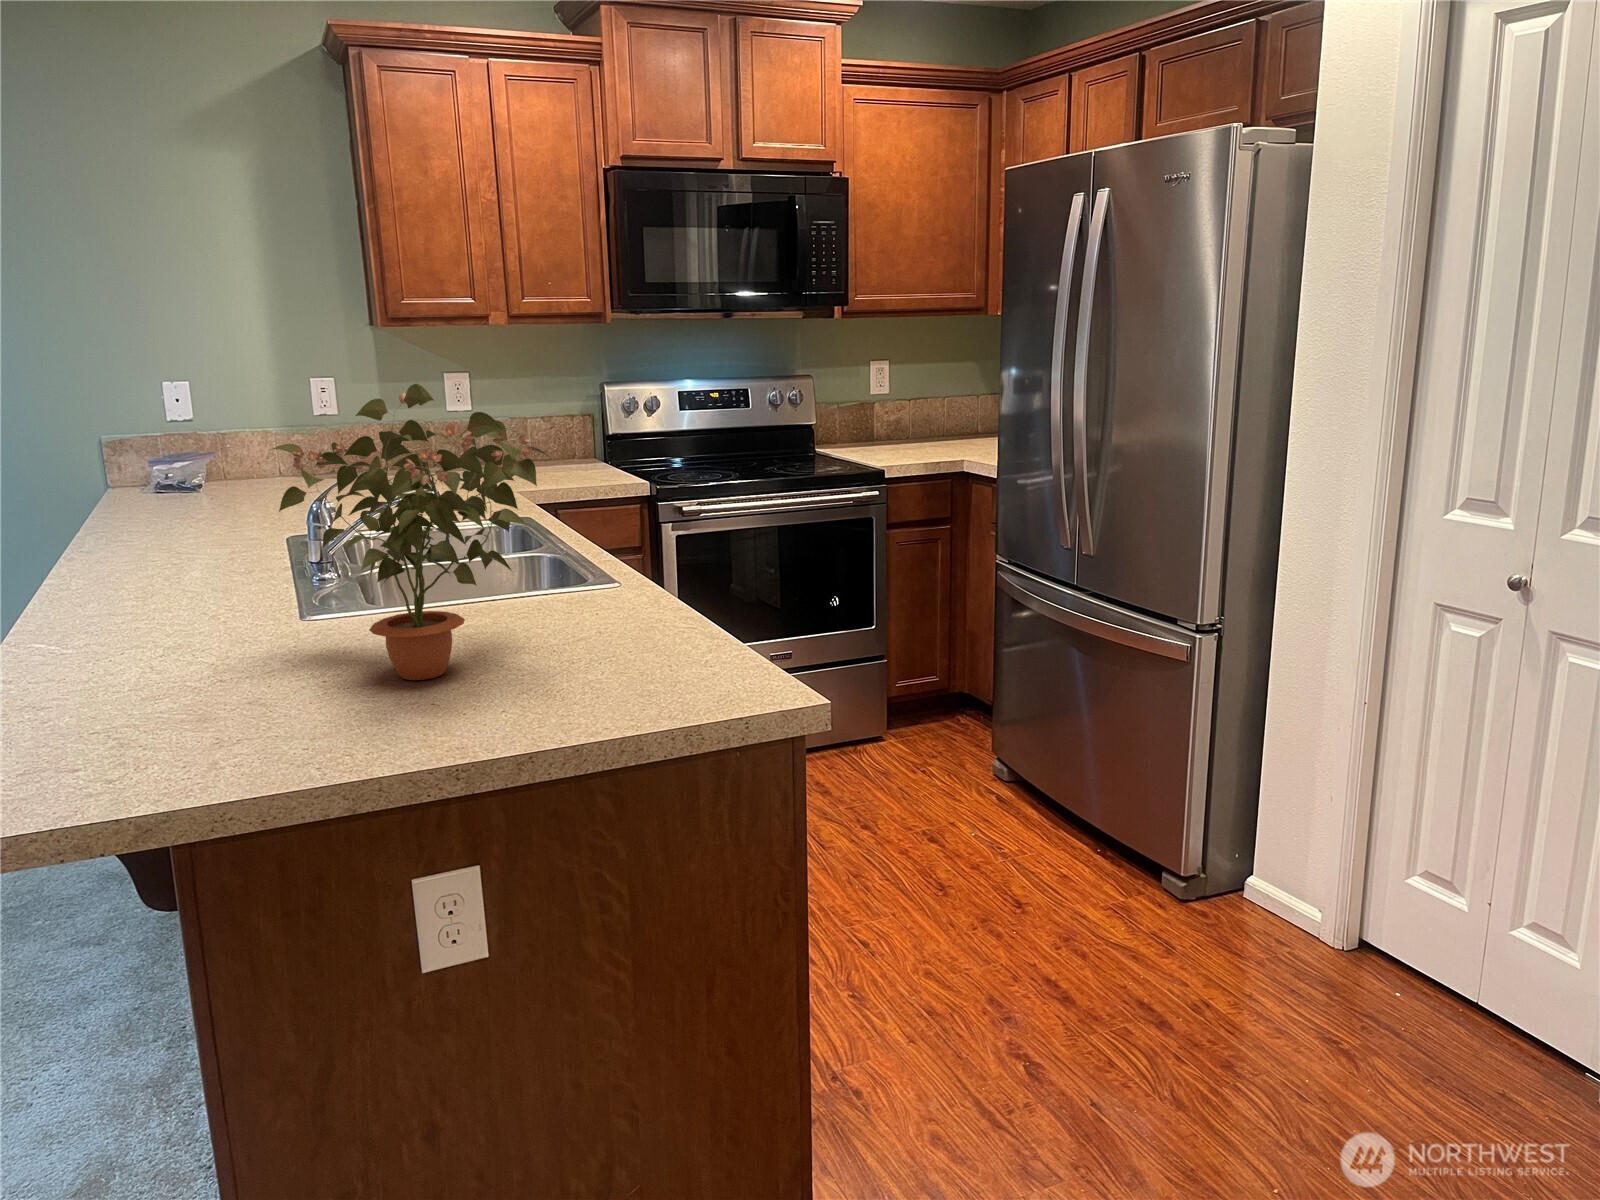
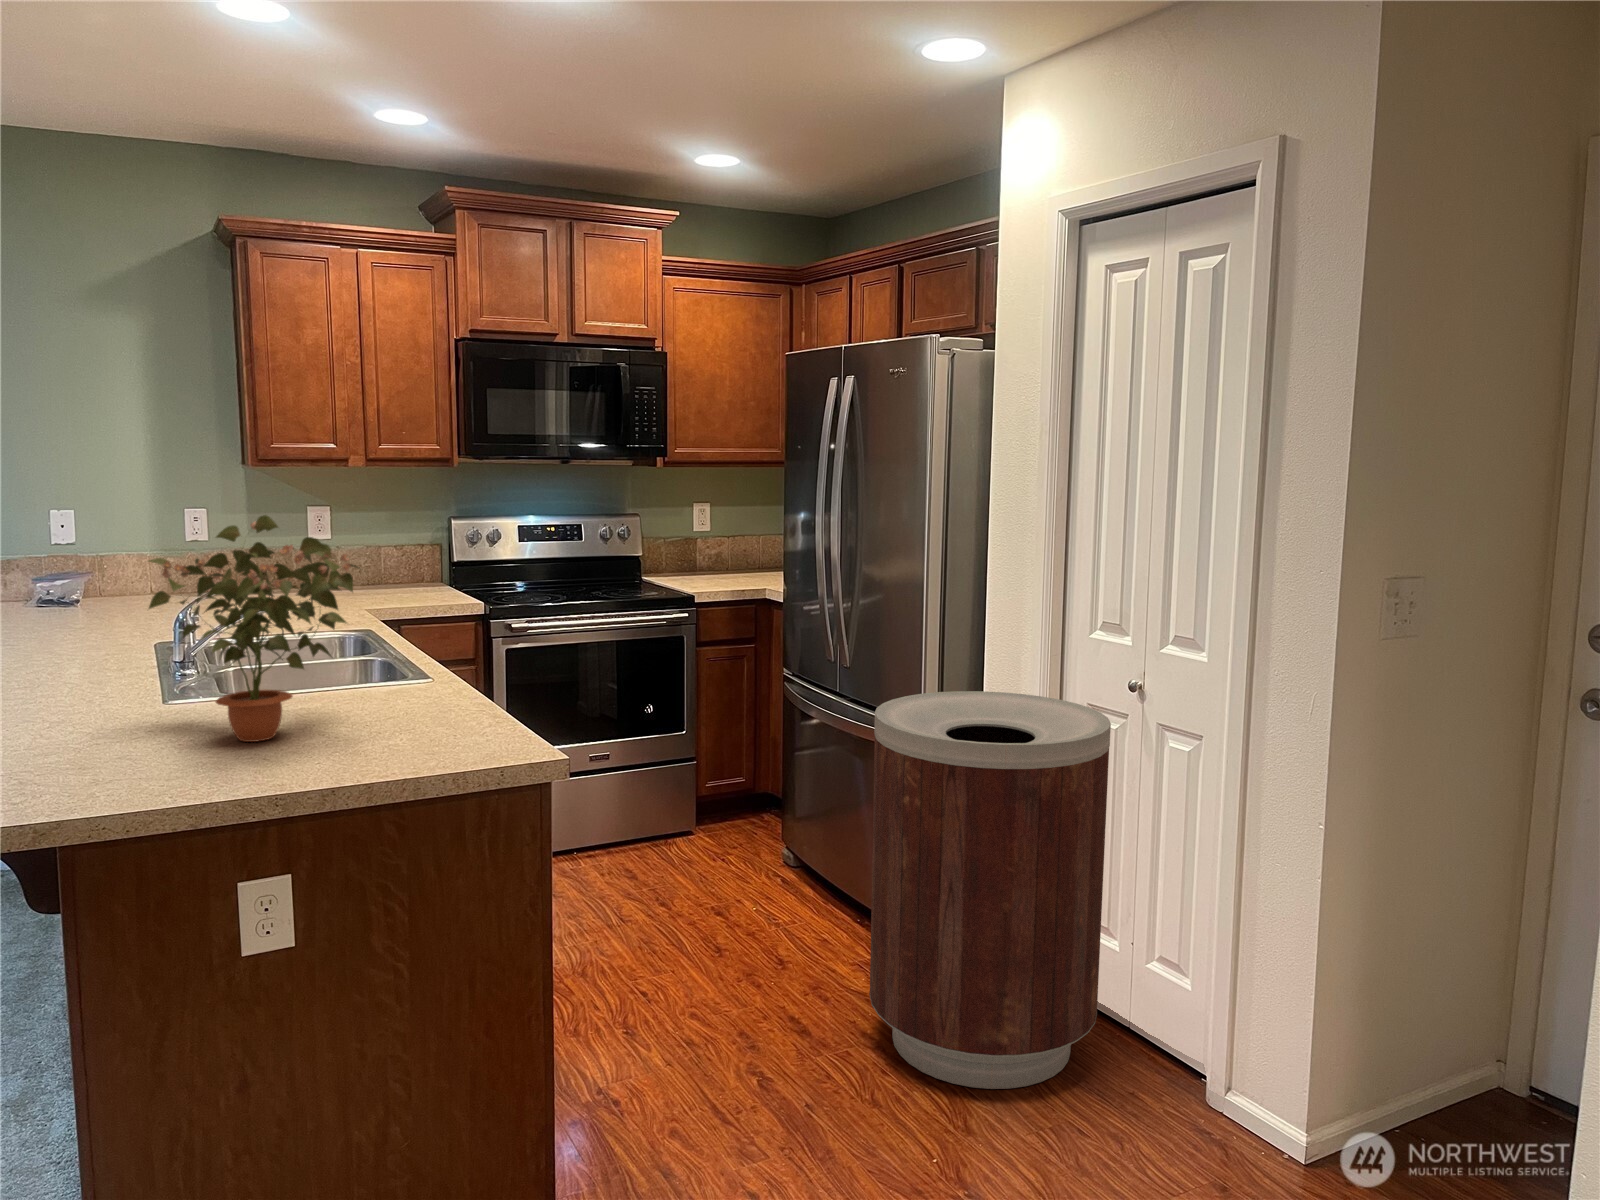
trash can: none [1149,588,1498,1088] -> present [869,691,1111,1089]

